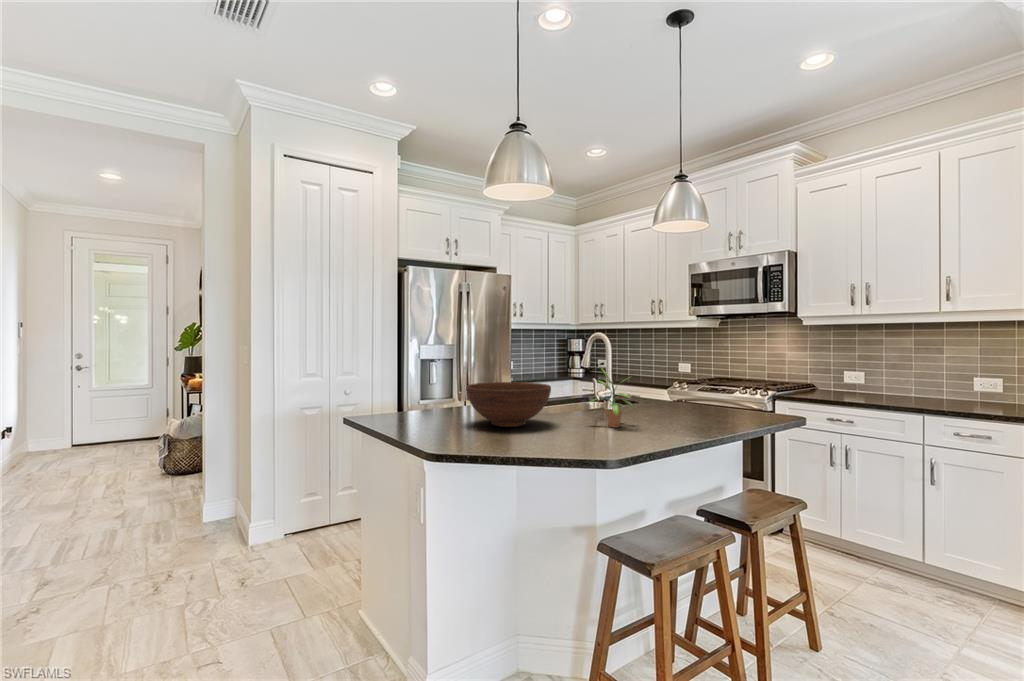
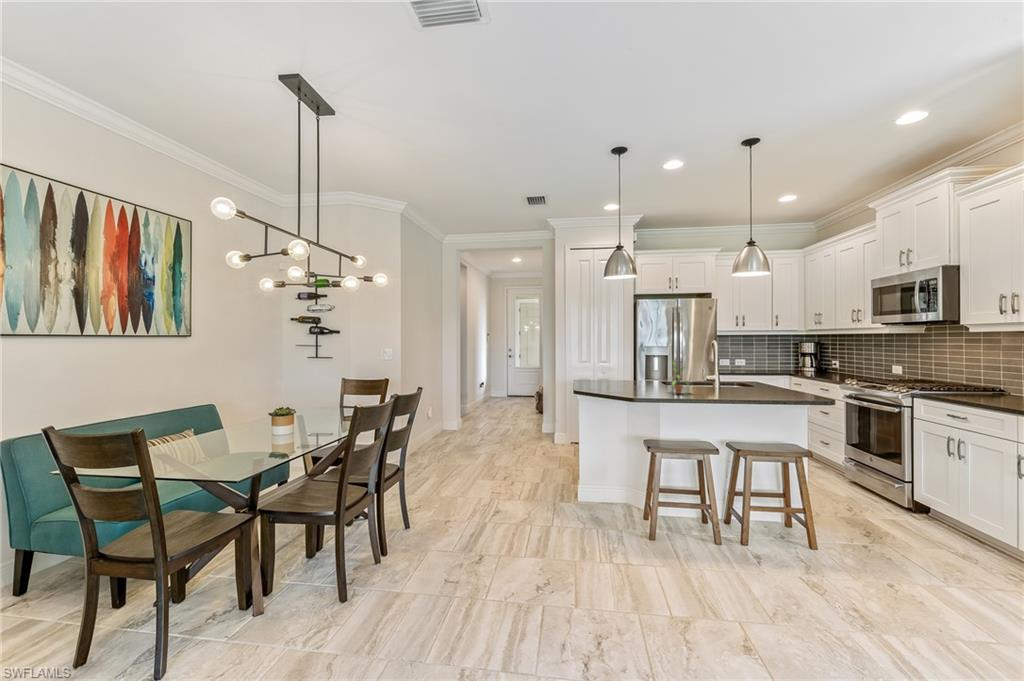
fruit bowl: present [466,382,551,427] -> none [607,368,650,389]

